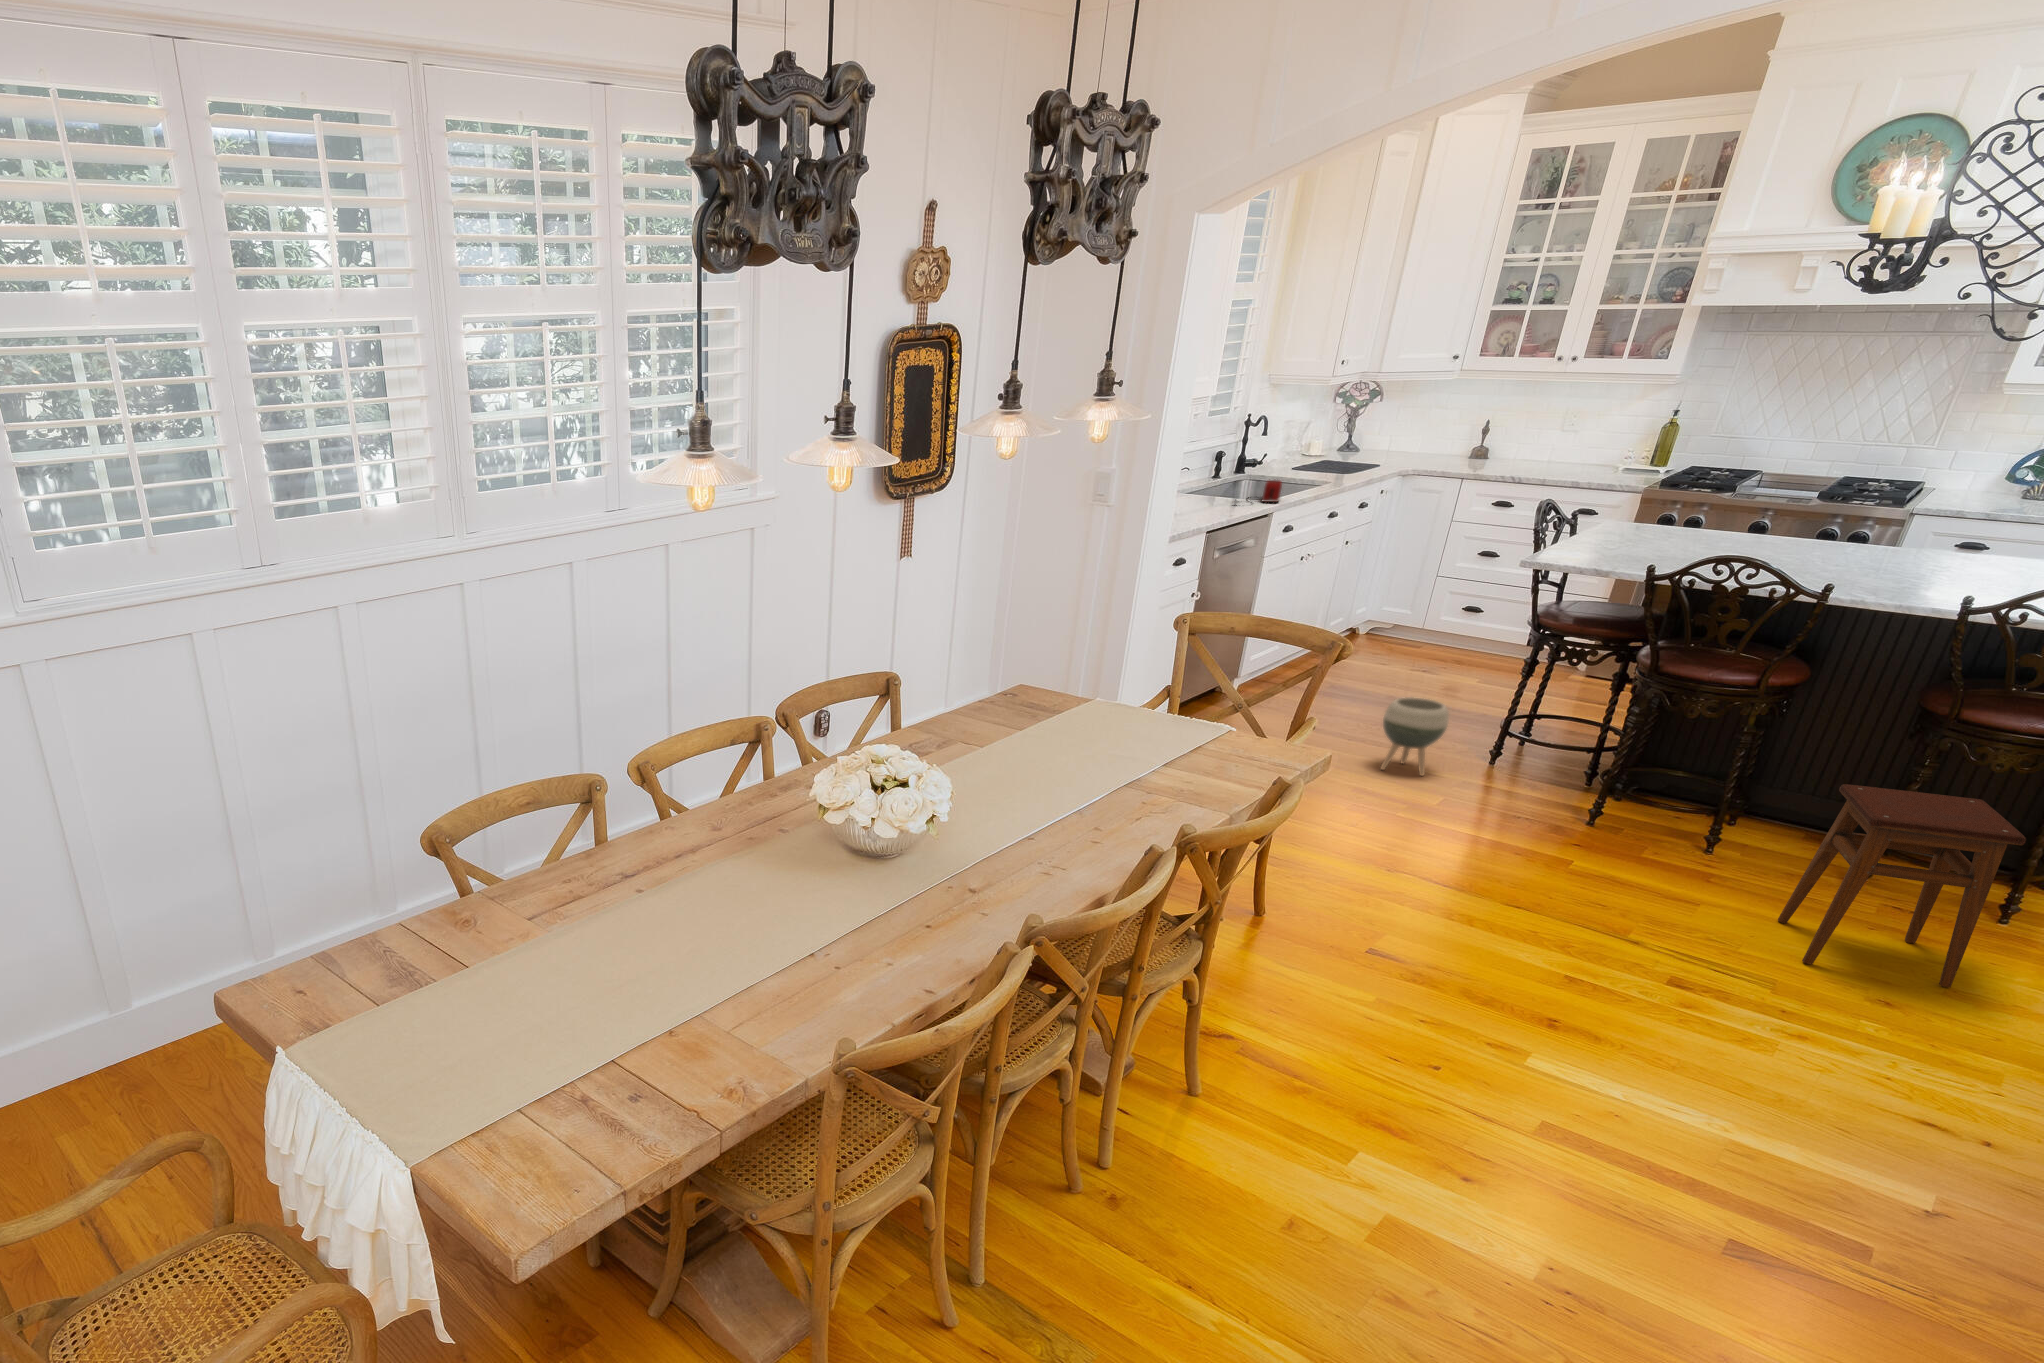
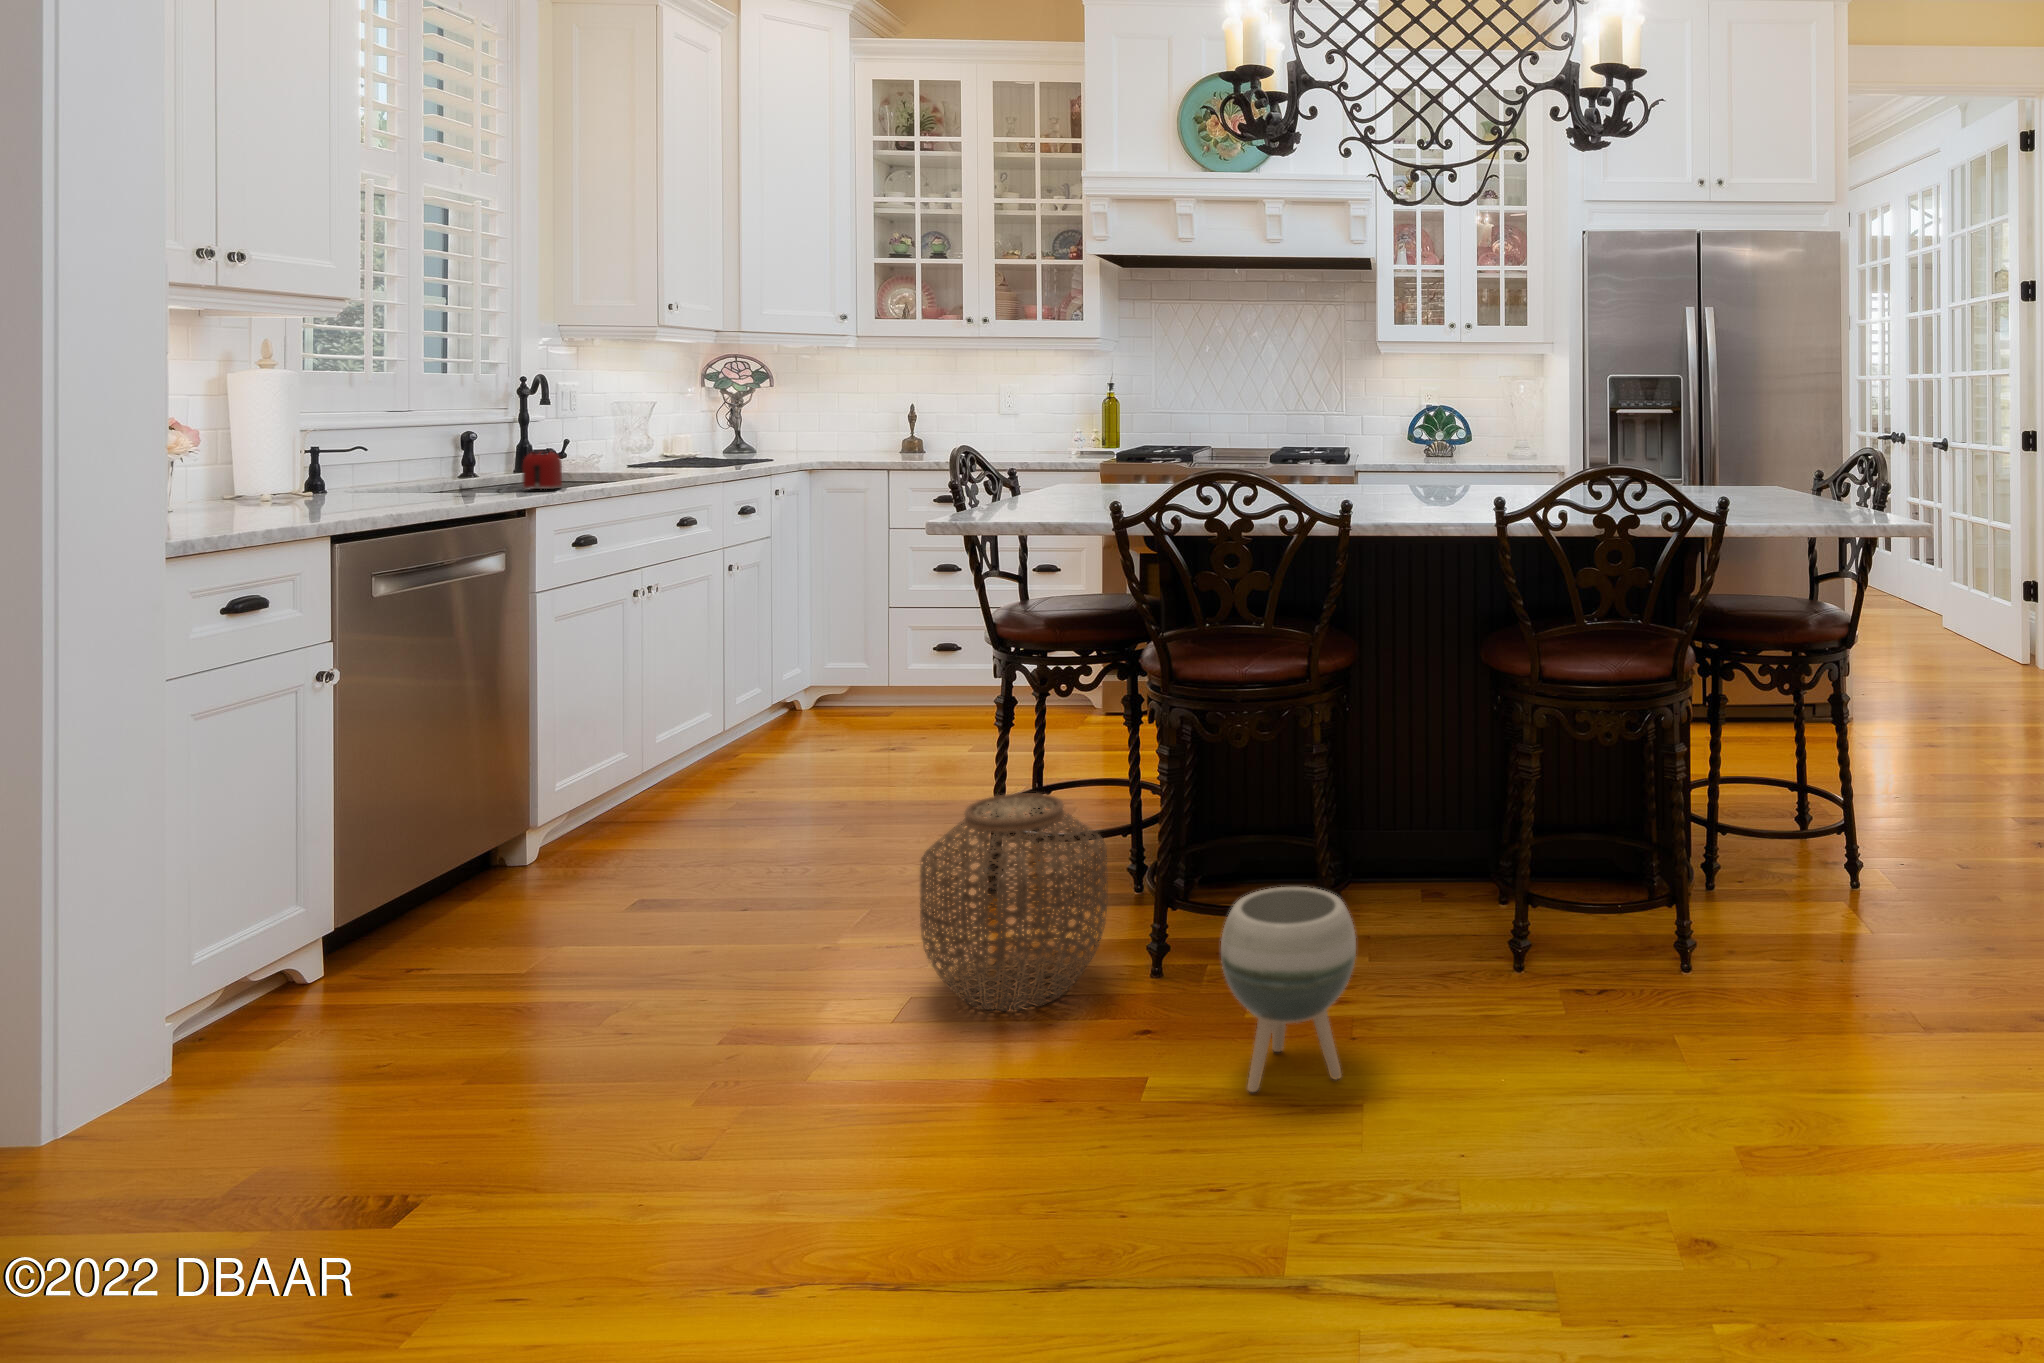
planter: present [1381,697,1449,775] -> present [1221,887,1356,1092]
woven basket: none [1458,716,1579,822] -> present [920,793,1108,1011]
stool: present [1778,784,2026,987] -> none [1475,793,1743,1183]

